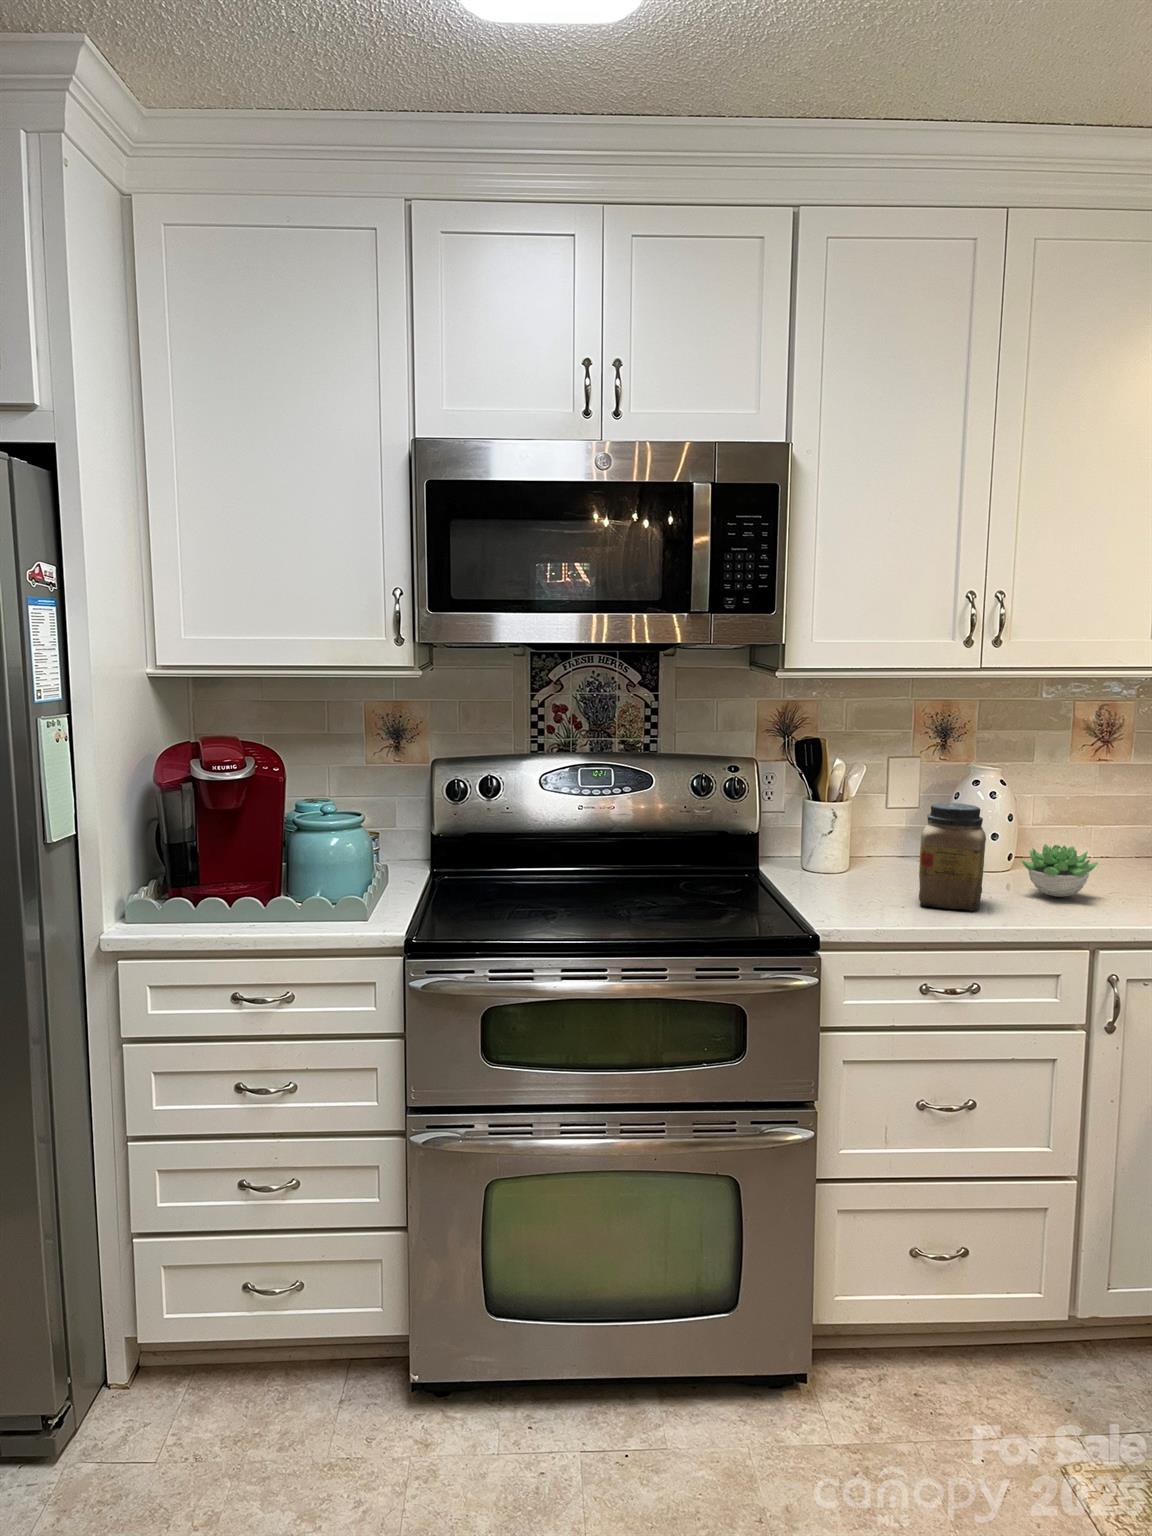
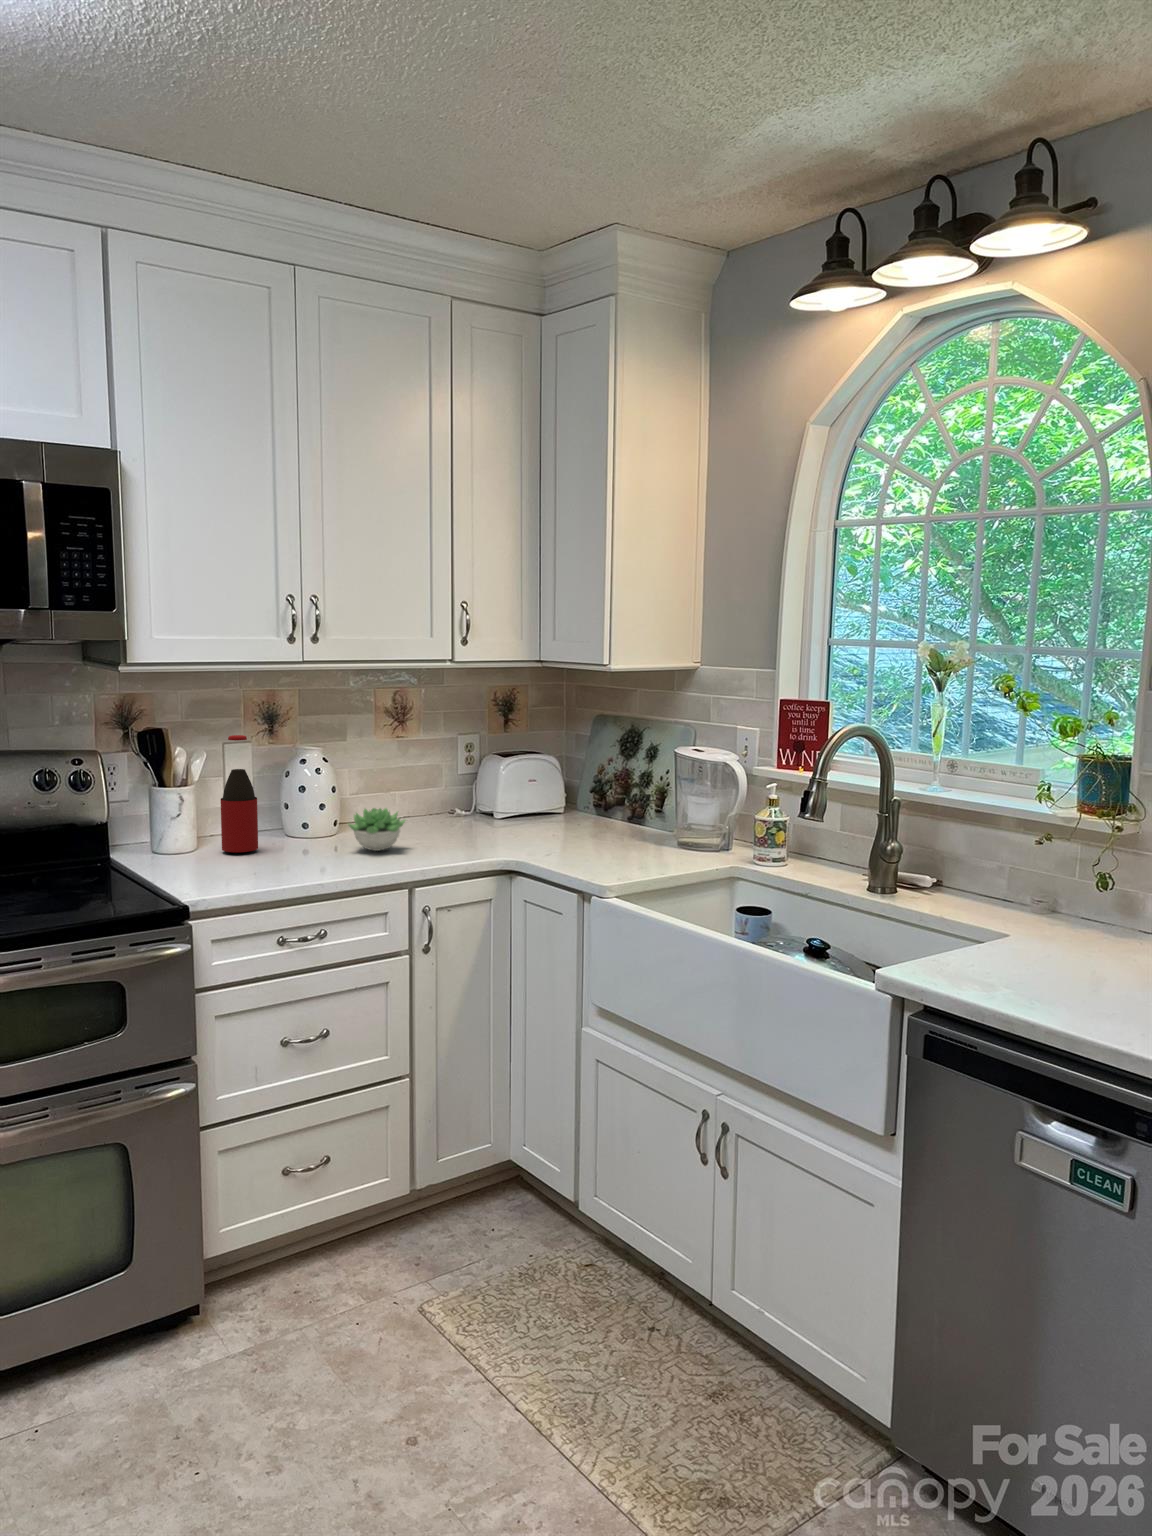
bottle: none [875,750,917,881] -> present [221,735,258,852]
jar: present [919,803,986,910] -> none [265,779,320,871]

